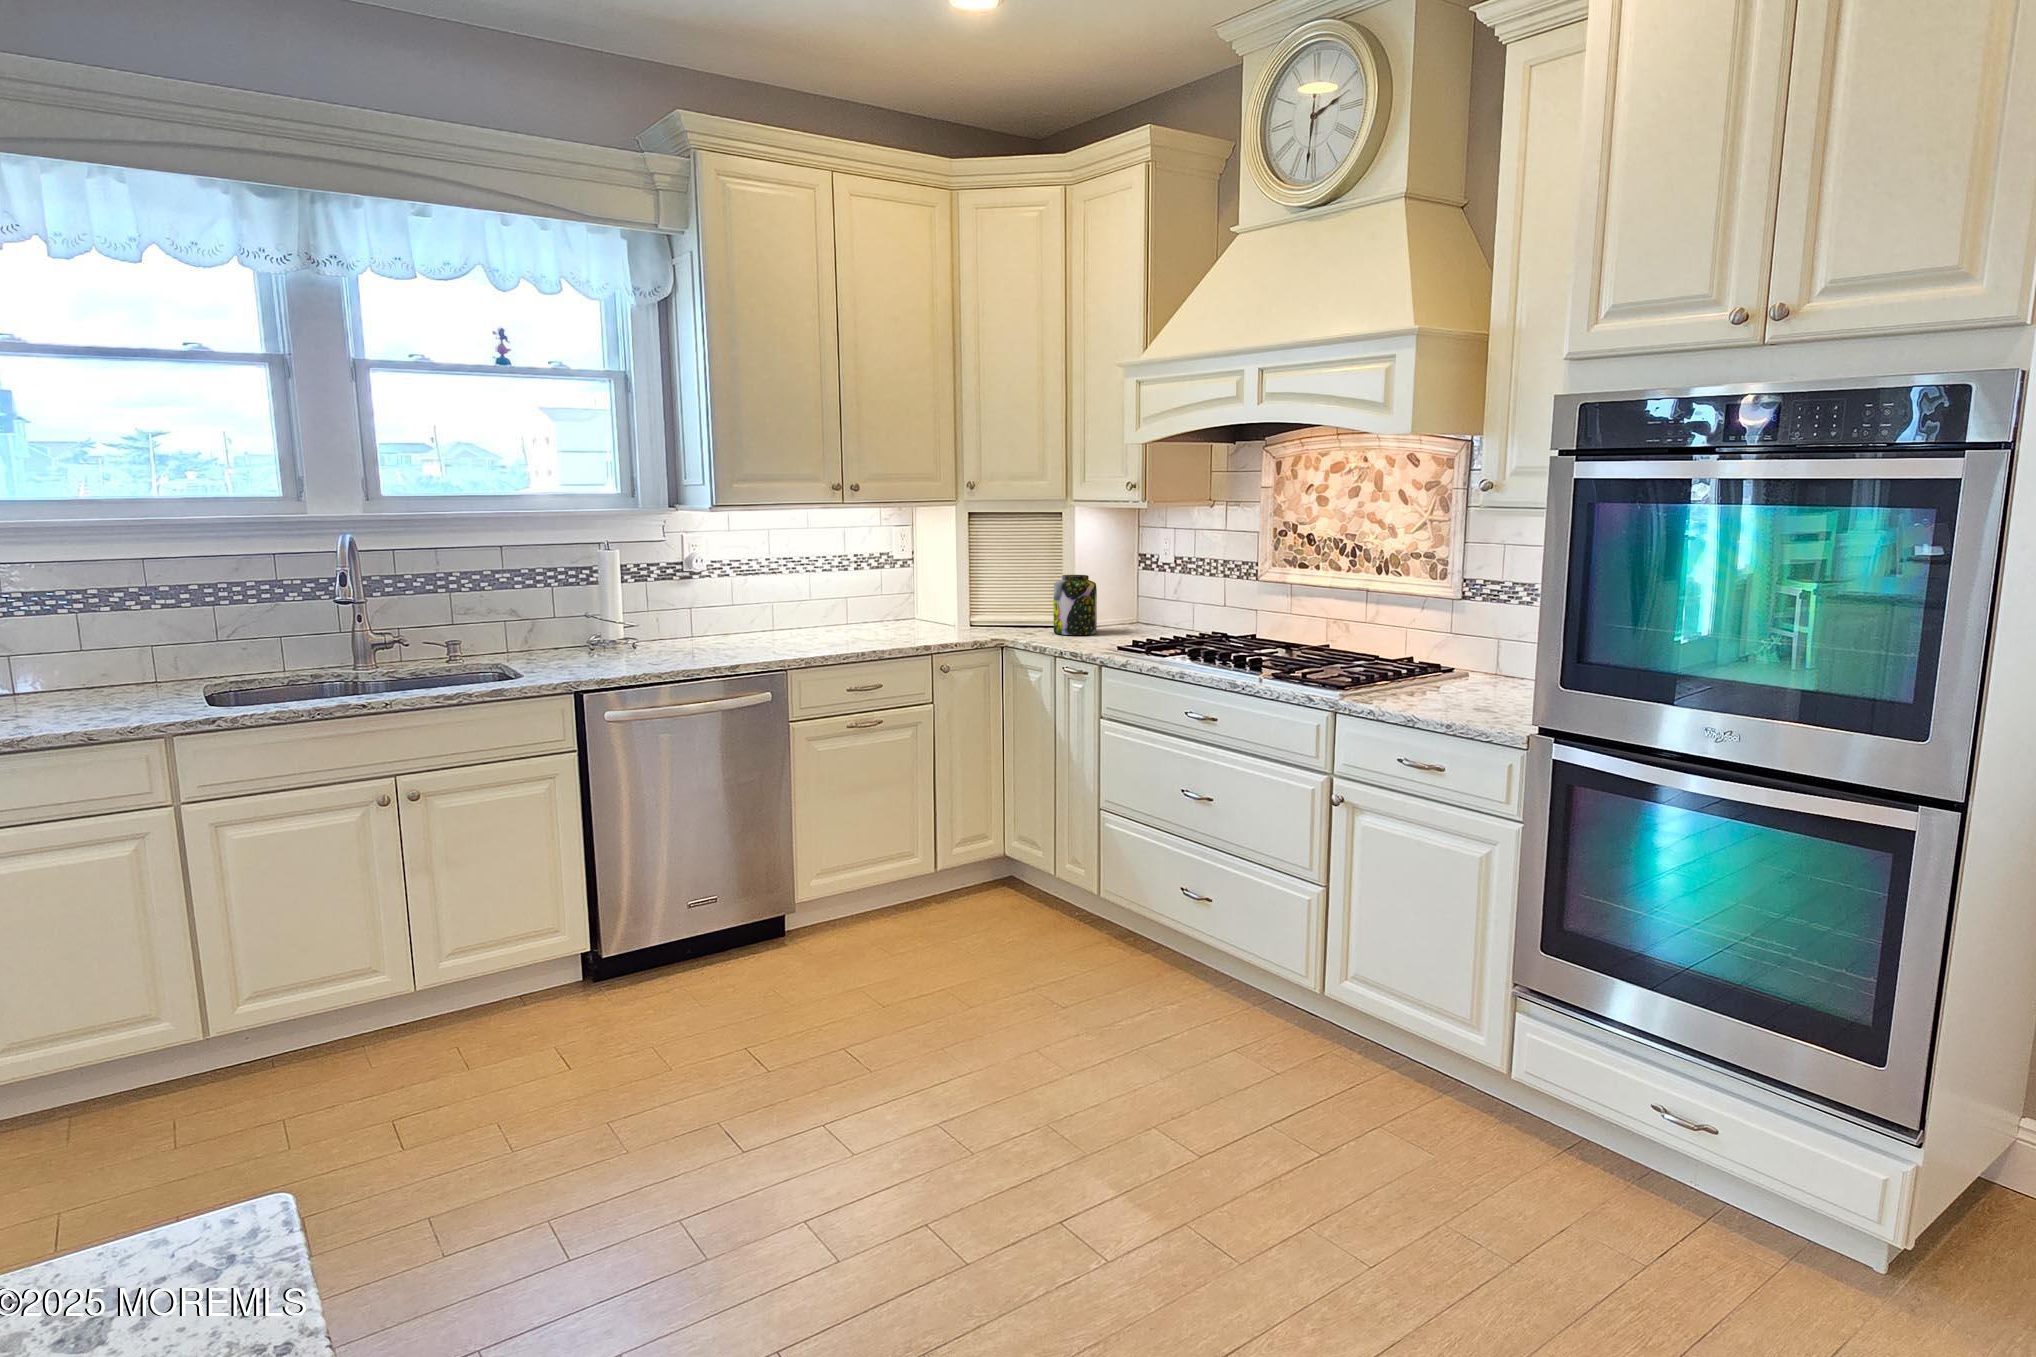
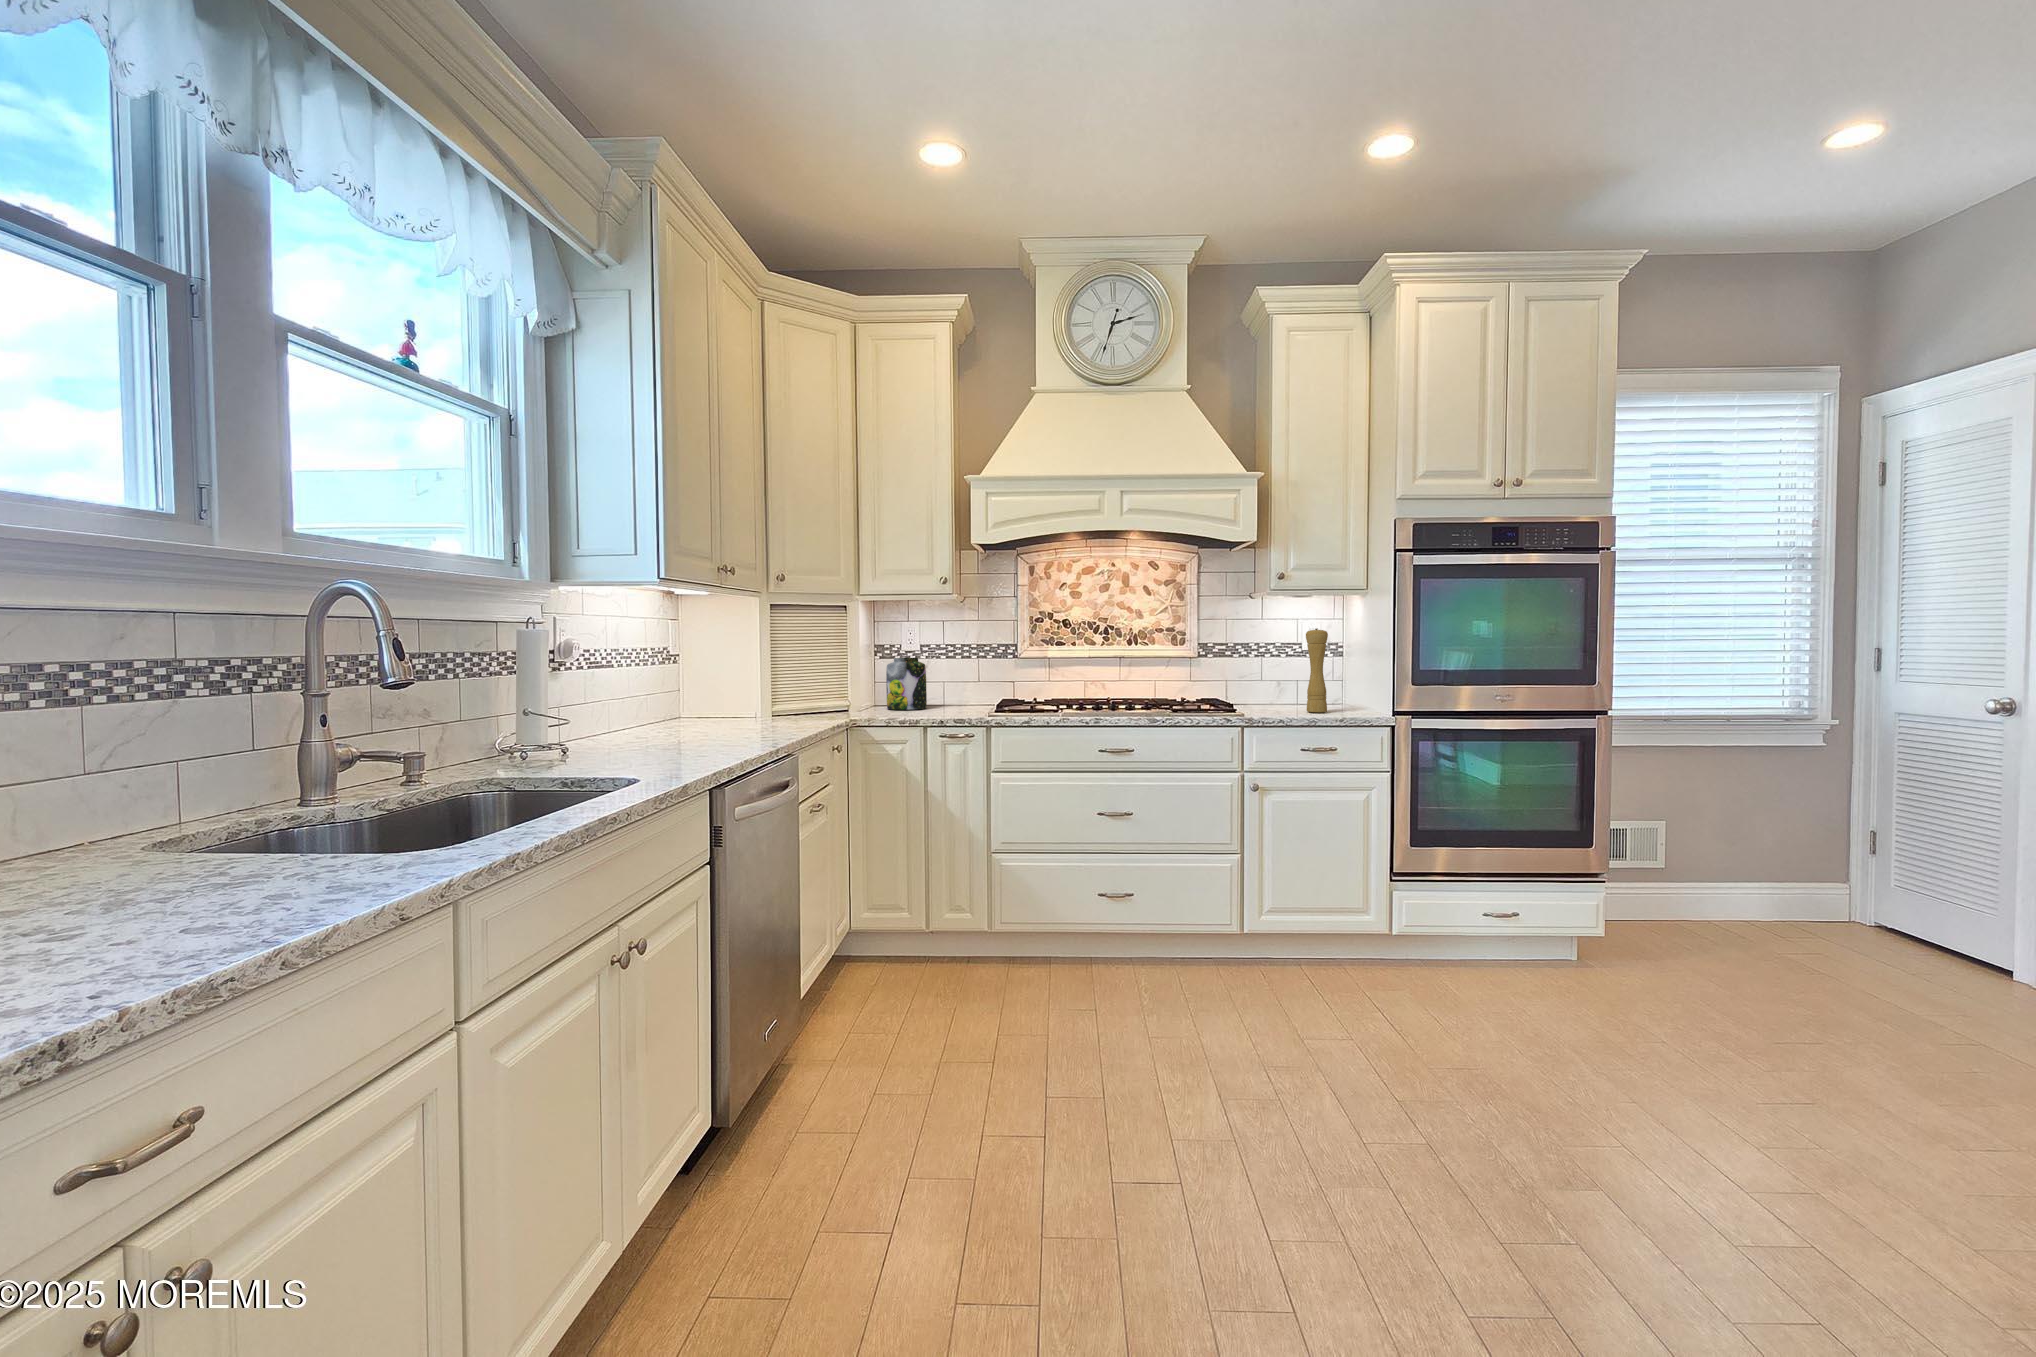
pepper mill: none [1425,578,1466,711] -> present [1306,628,1328,712]

